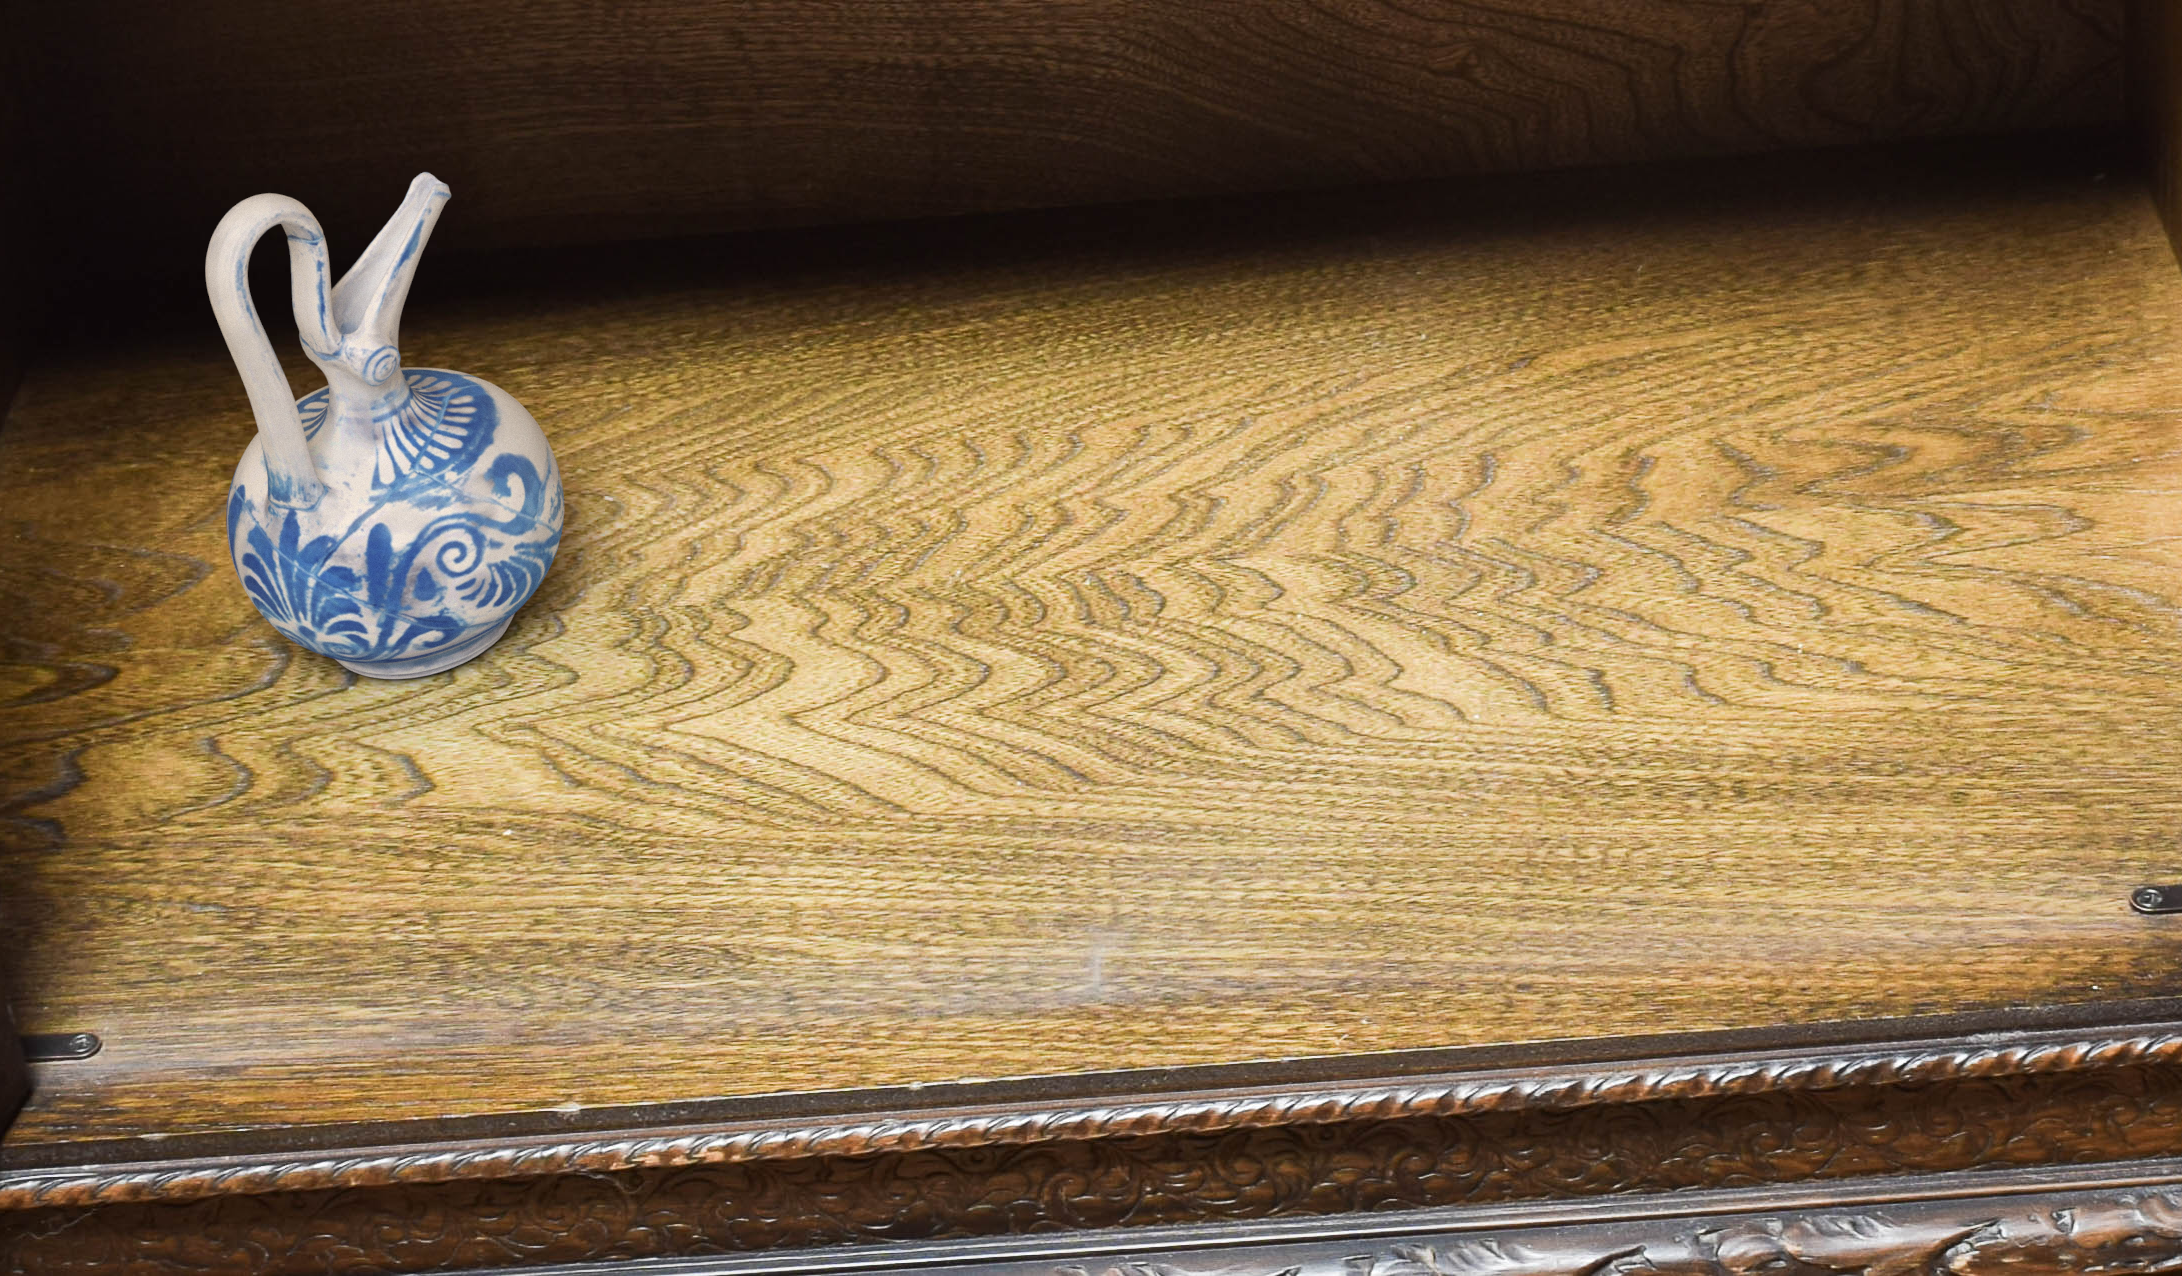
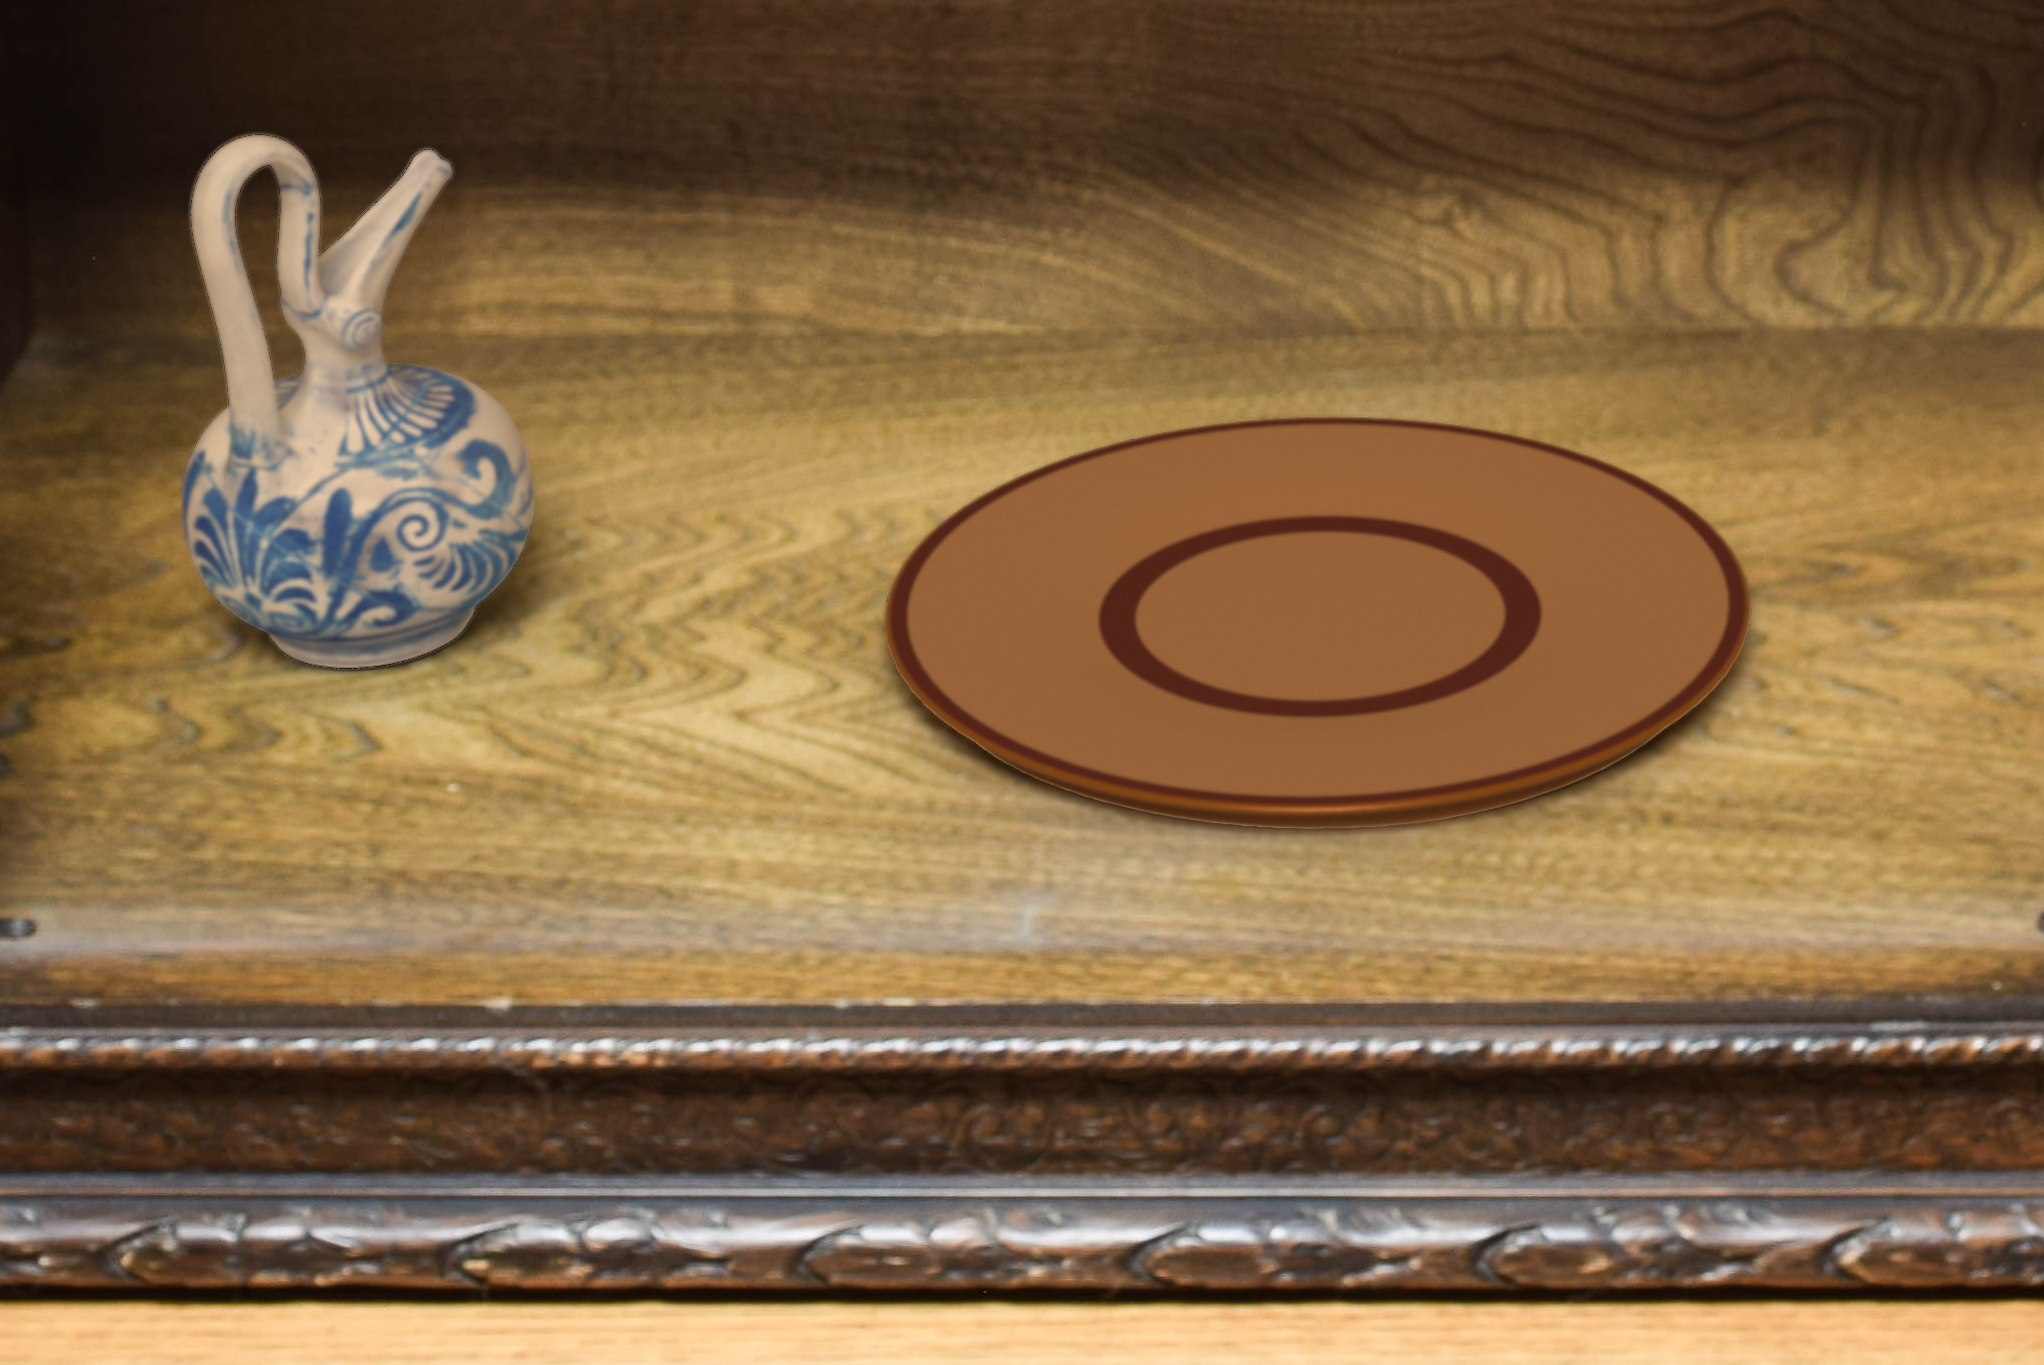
plate: none [916,310,1789,823] -> present [884,417,1752,829]

